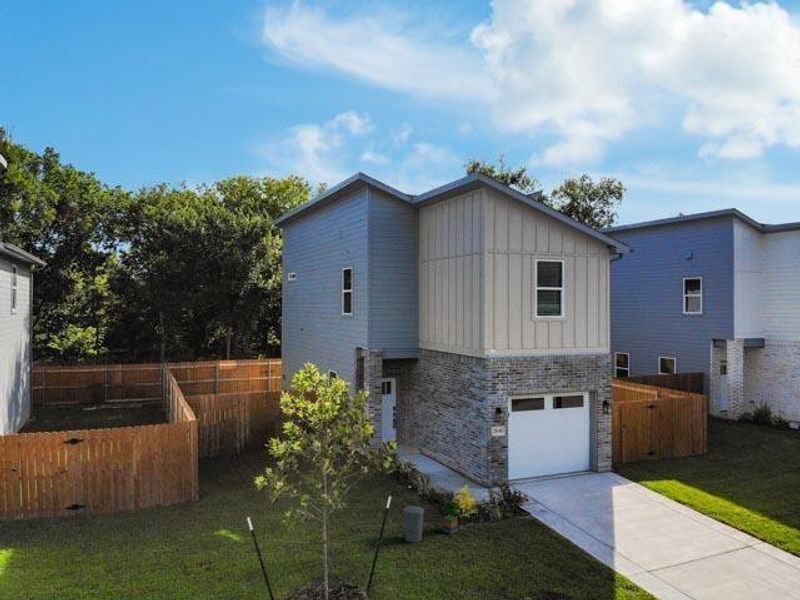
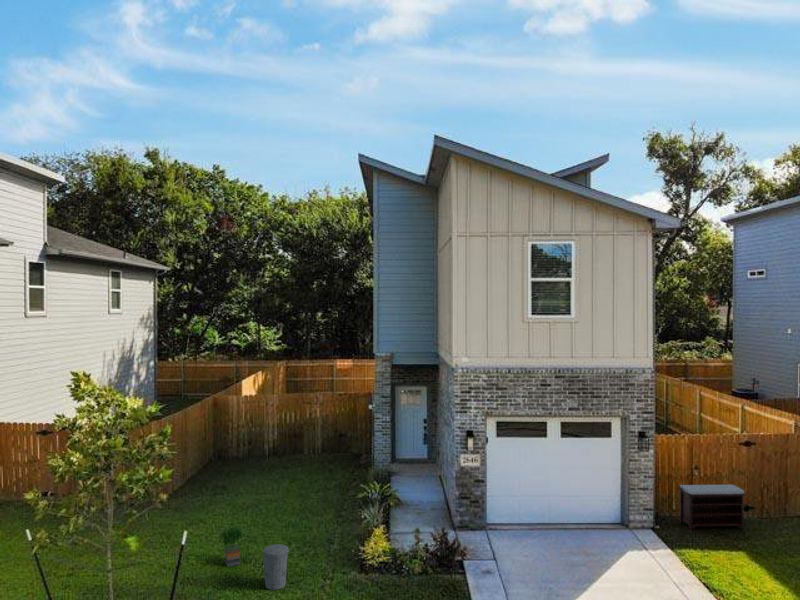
bench: none [620,435,662,468] -> present [678,484,746,529]
potted tree: present [442,501,460,534] -> present [221,528,245,567]

